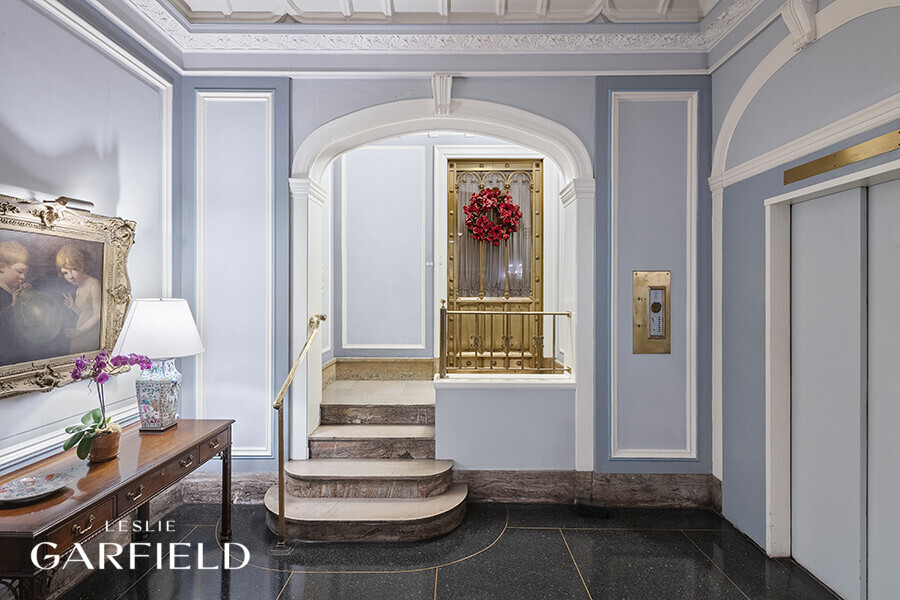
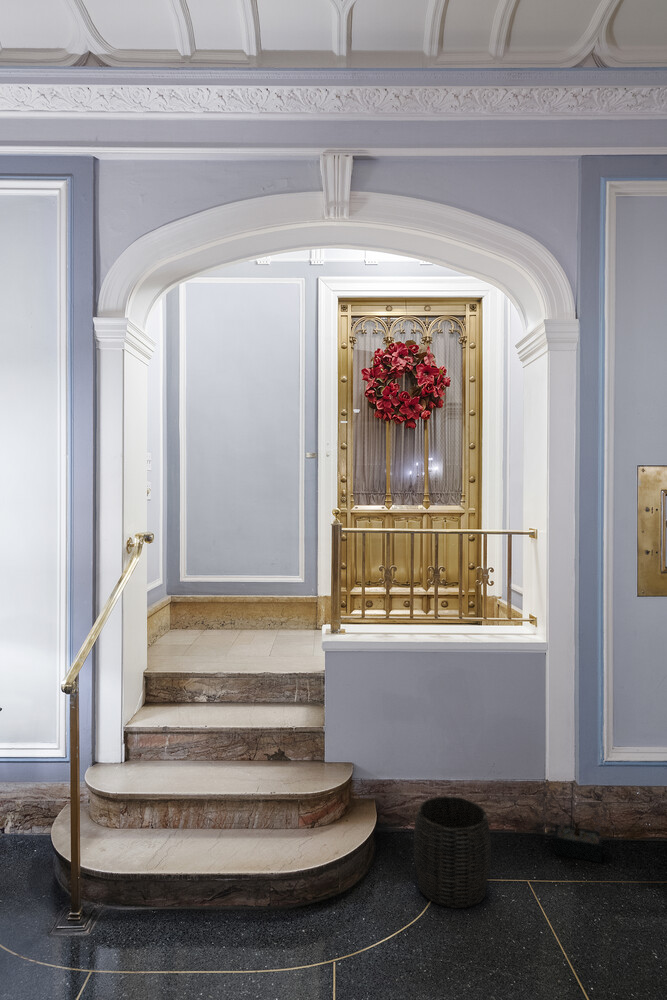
woven basket: none [489,477,535,540] -> present [414,796,491,908]

